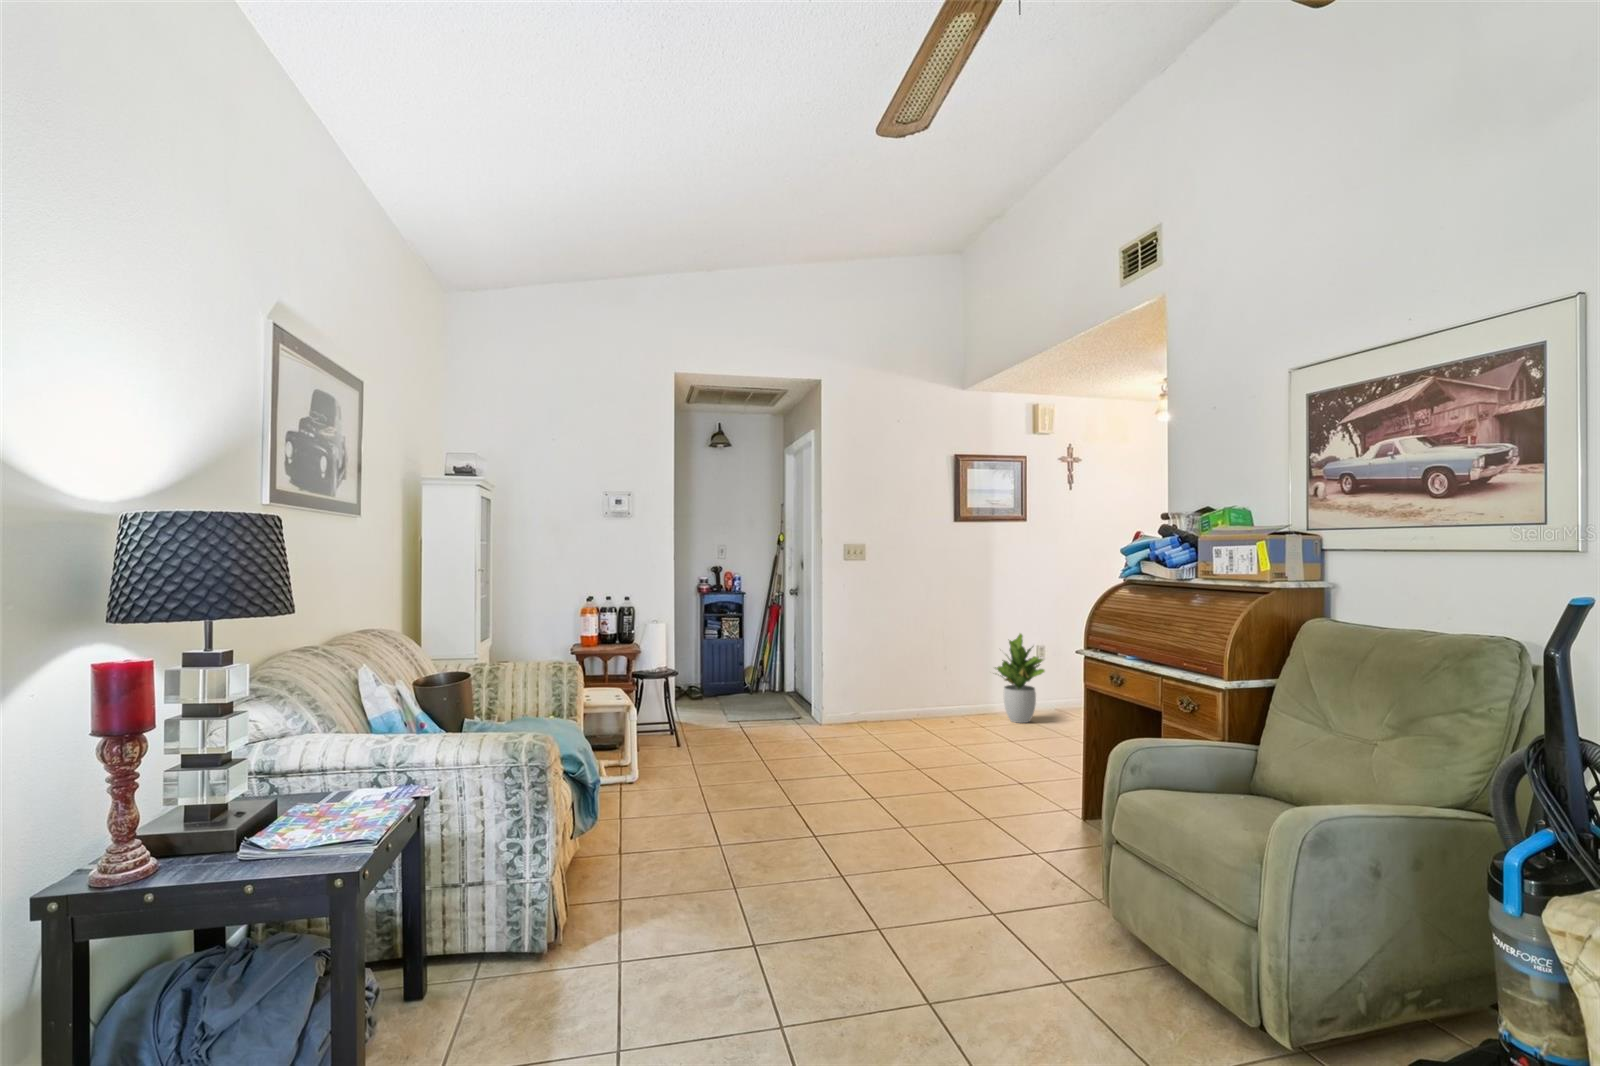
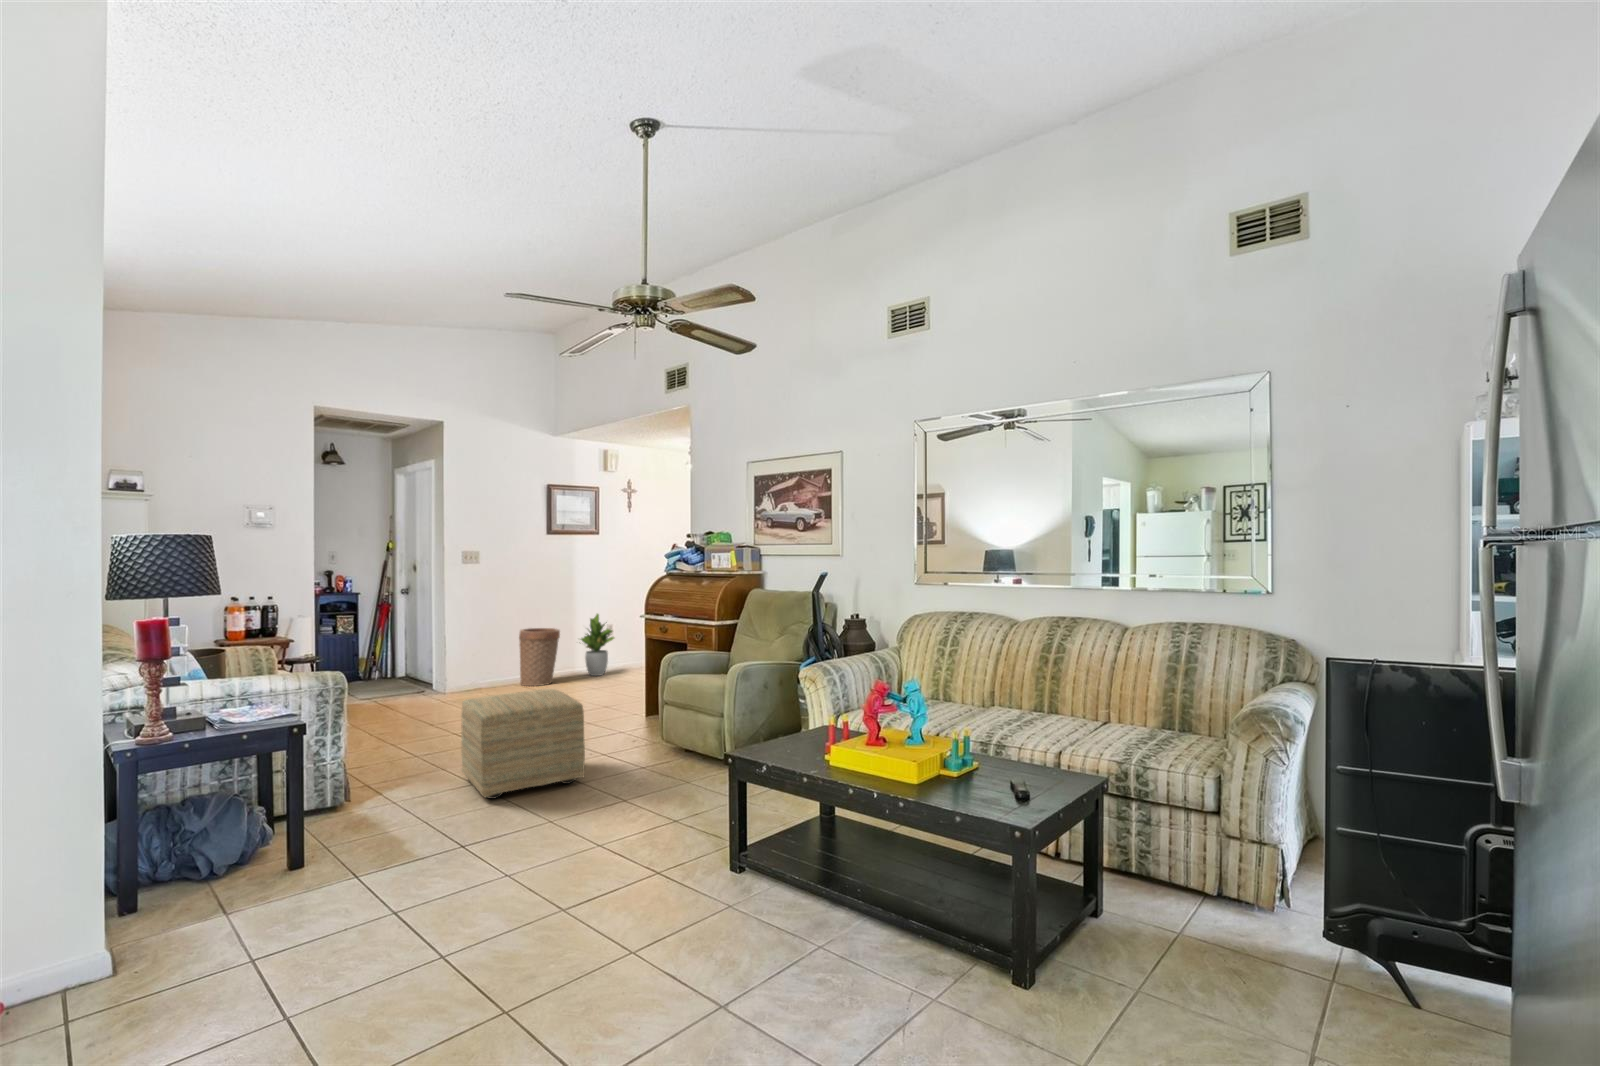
basket: none [911,649,966,731] -> present [519,628,560,686]
ottoman: none [734,789,935,1010] -> present [461,689,585,799]

